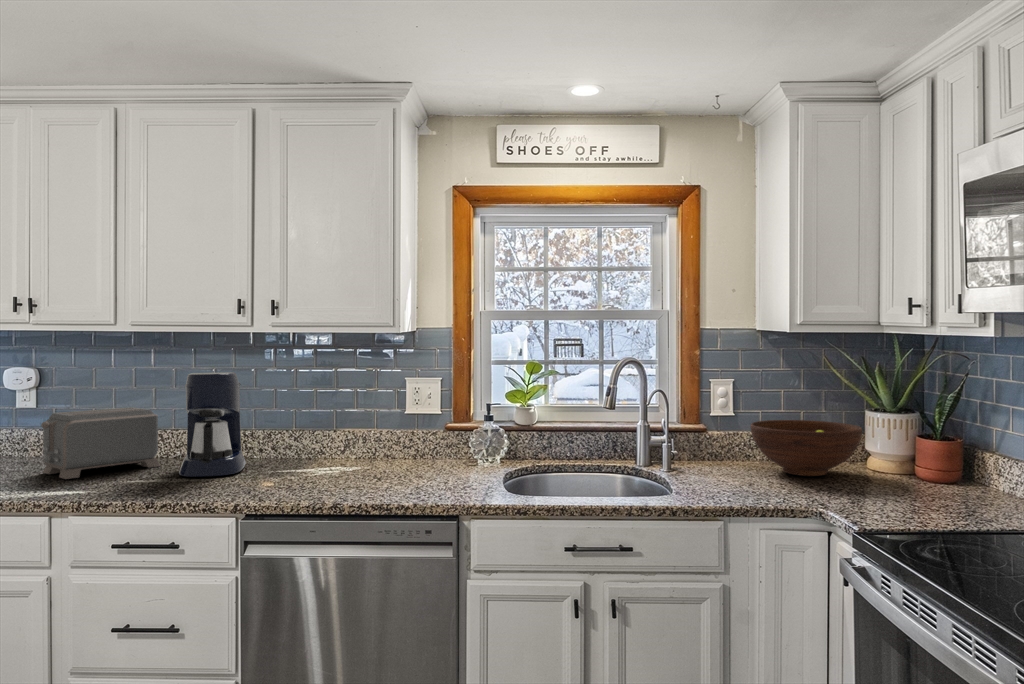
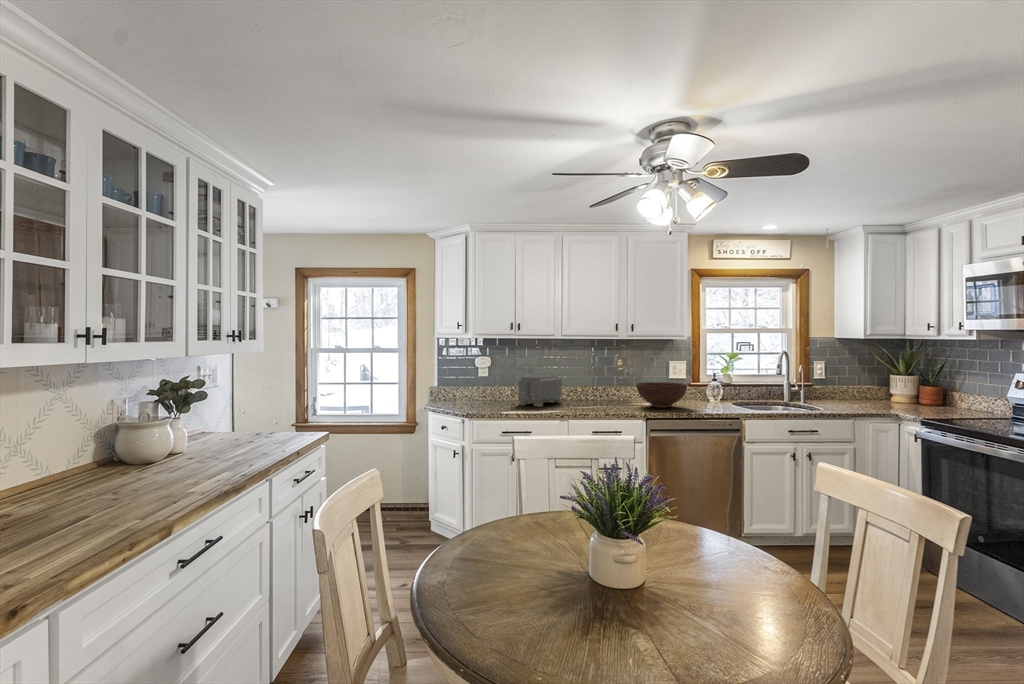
coffee maker: present [179,372,246,477] -> none [577,358,610,406]
fruit bowl: present [750,420,862,476] -> present [636,382,687,408]

